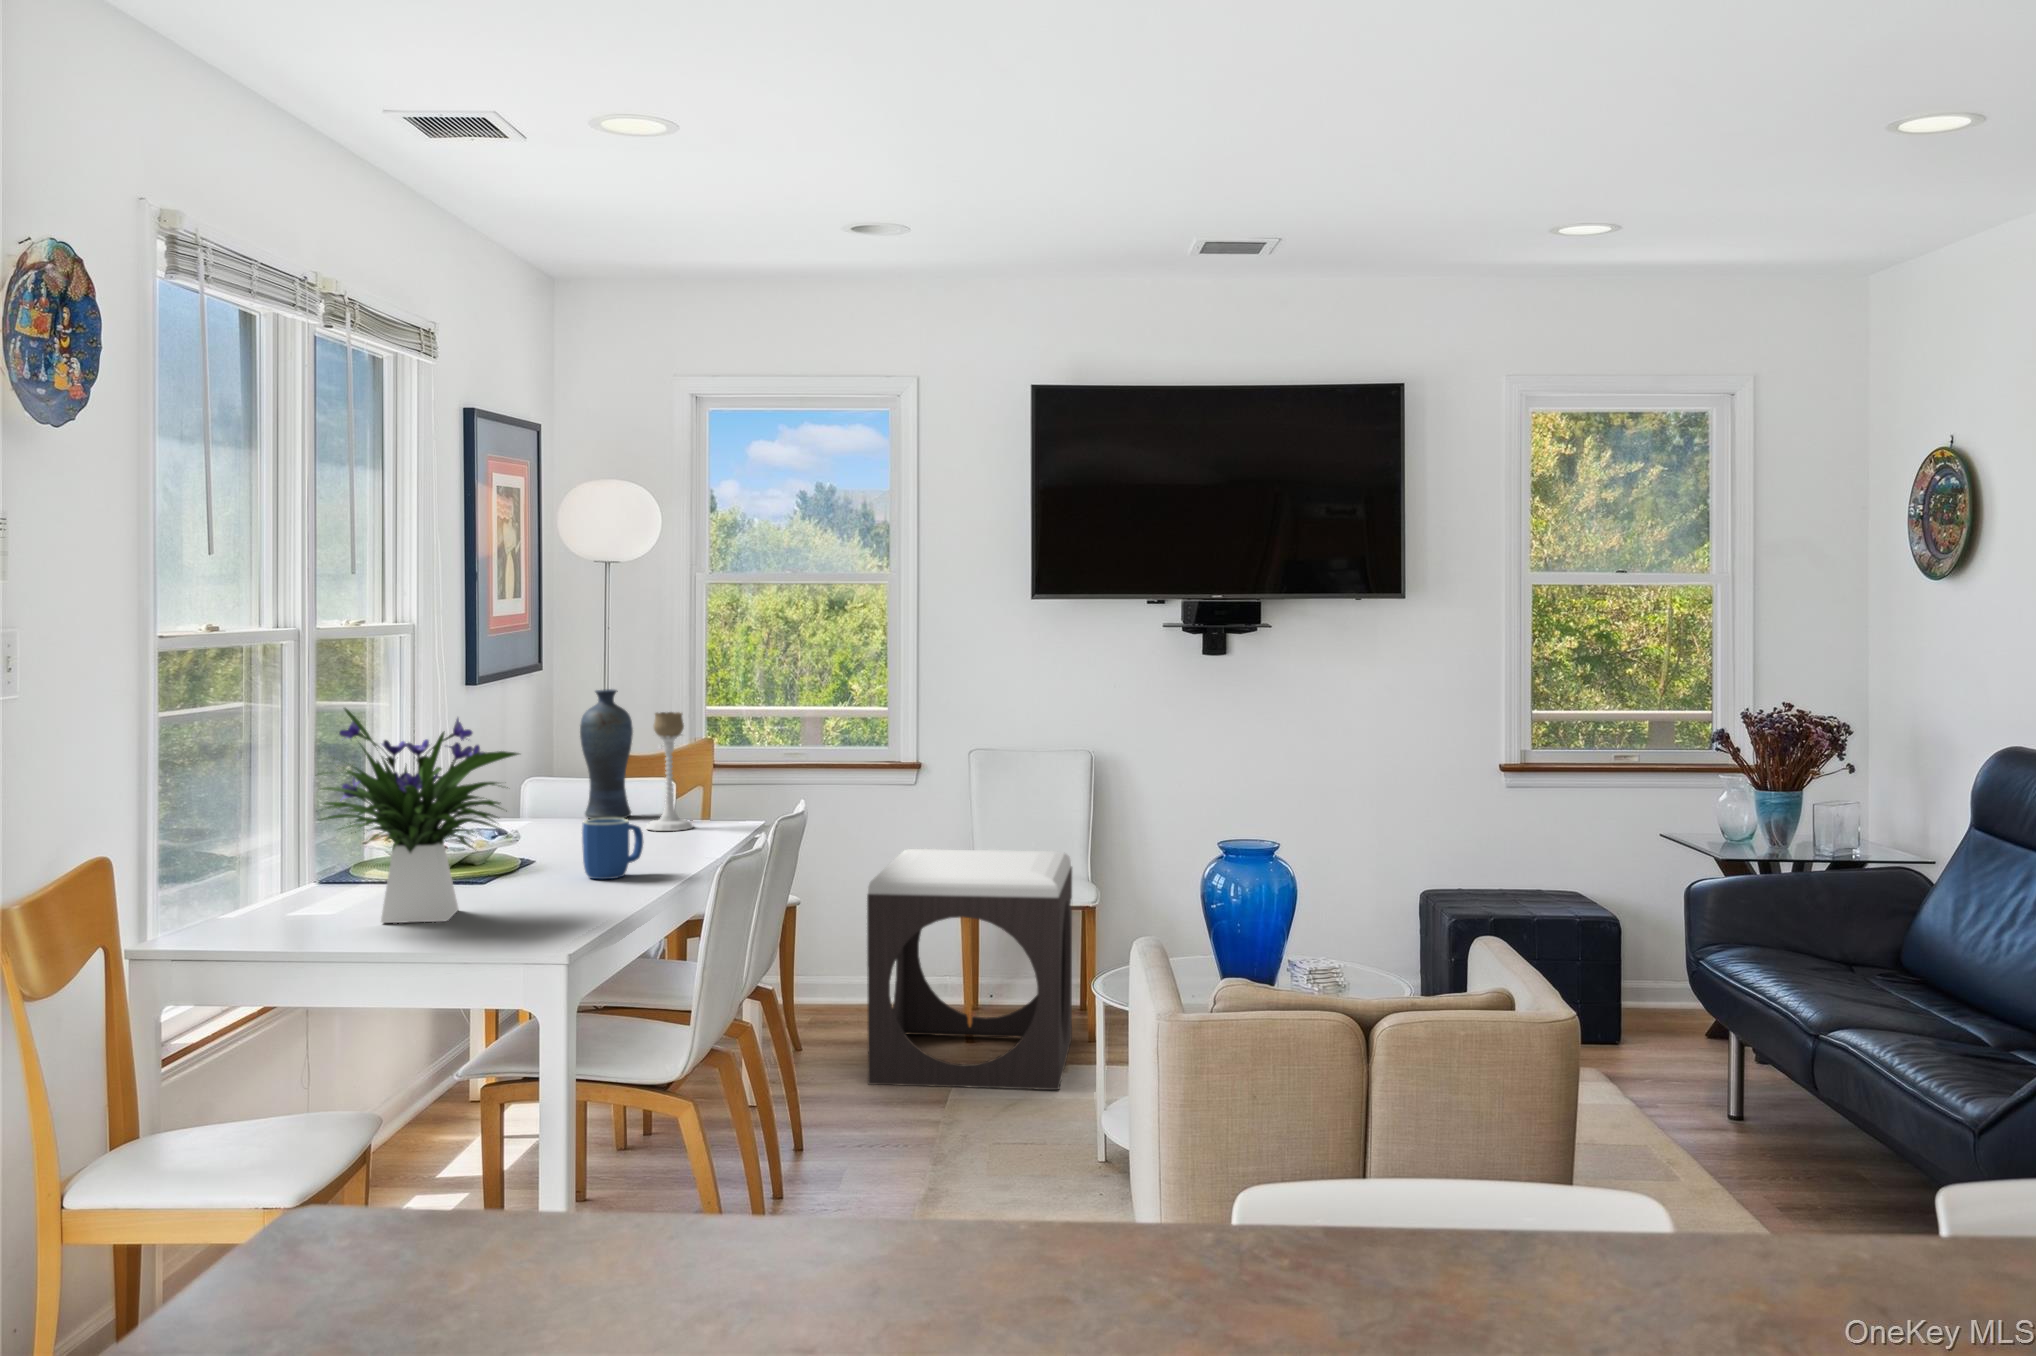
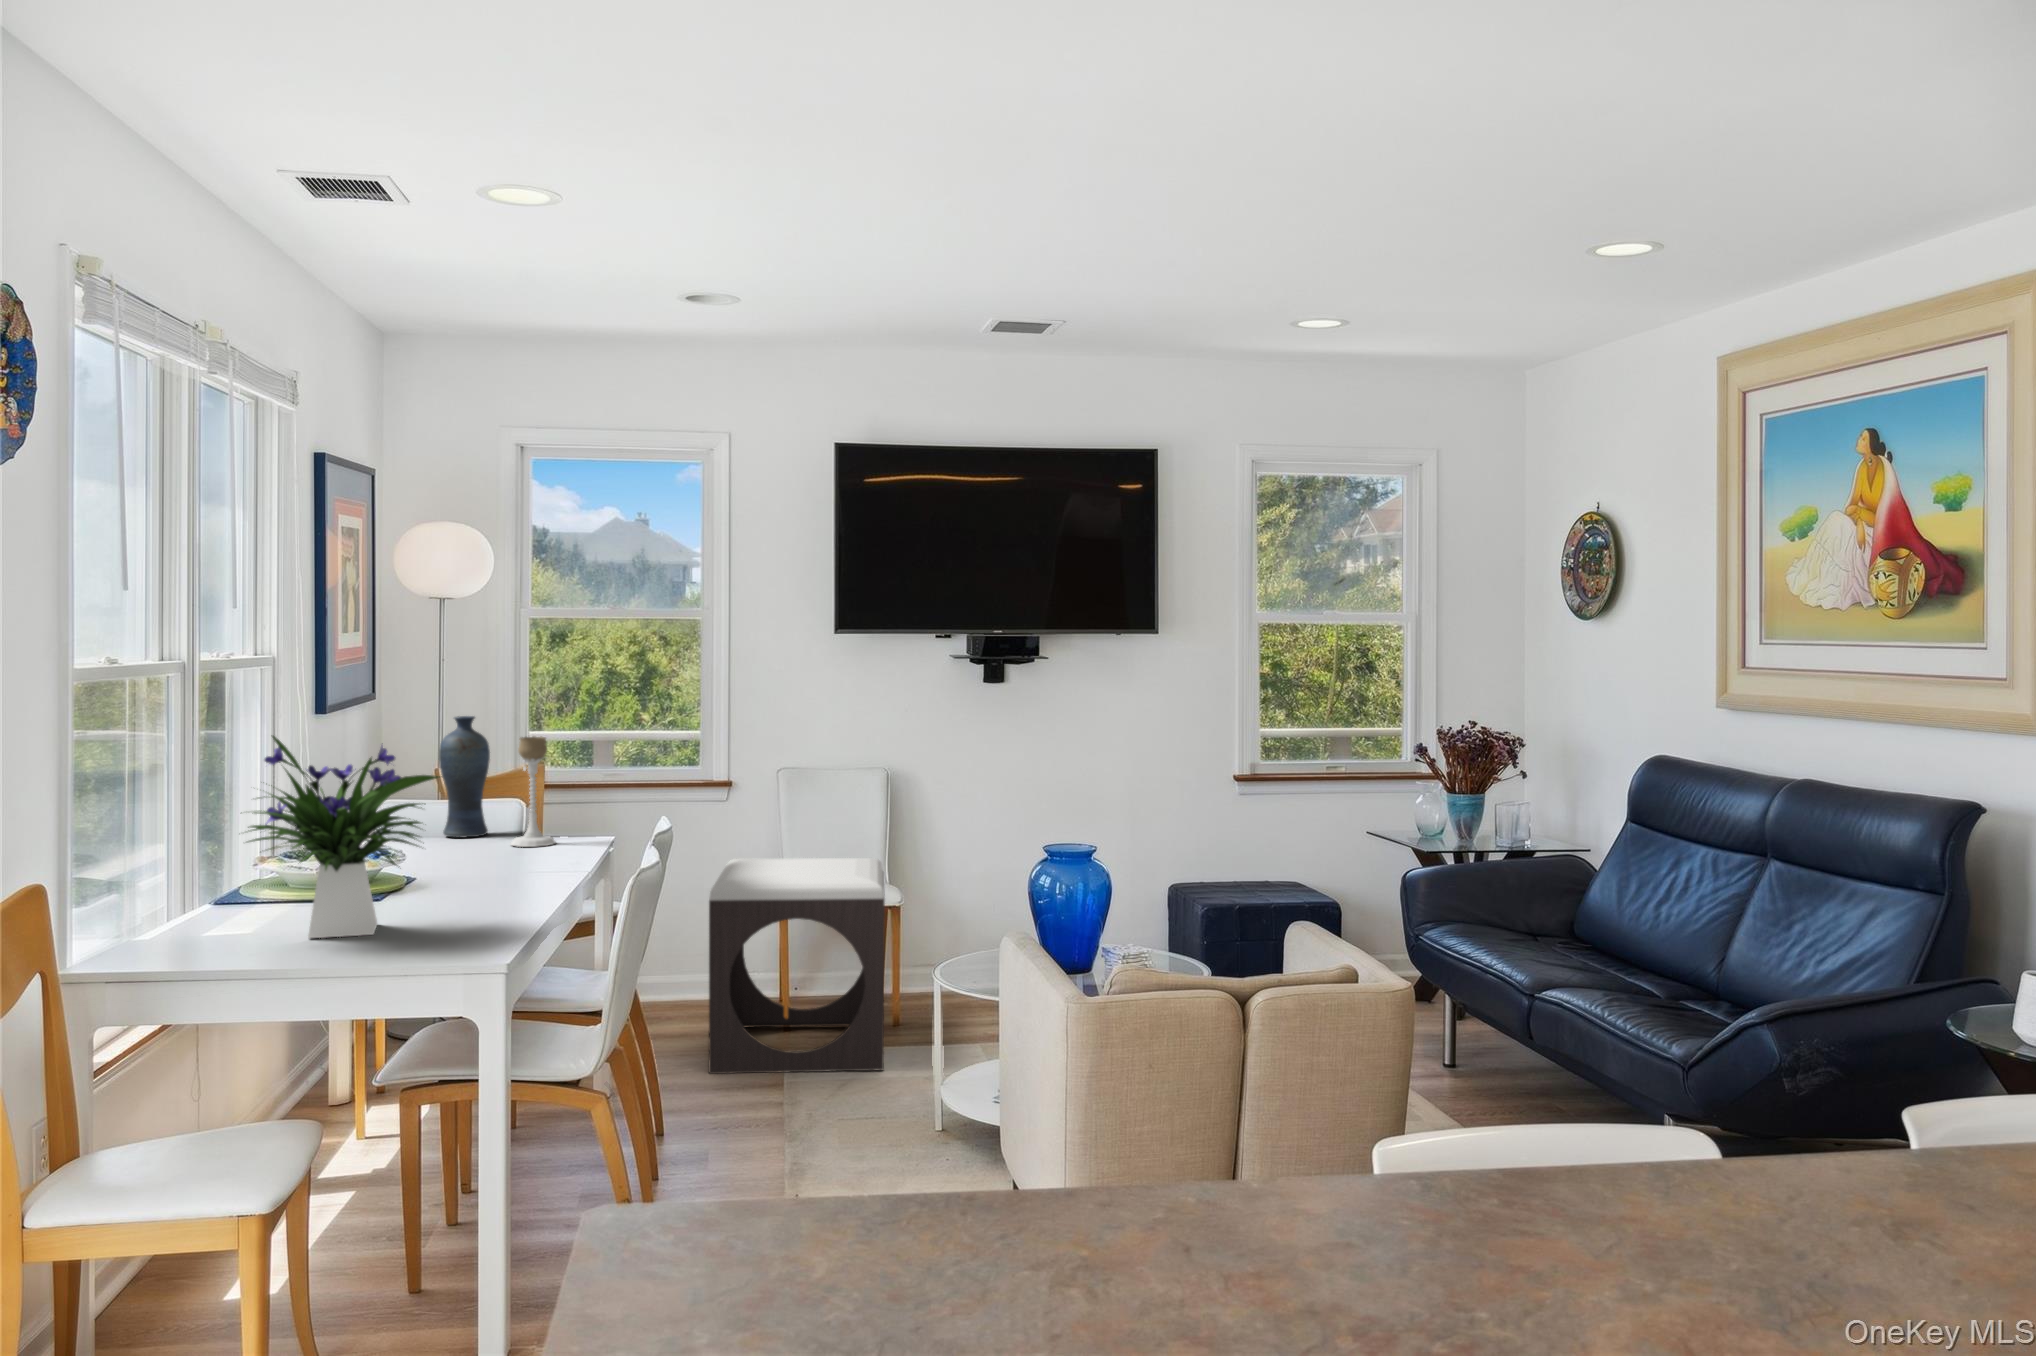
mug: present [582,818,643,879] -> none [480,835,537,892]

